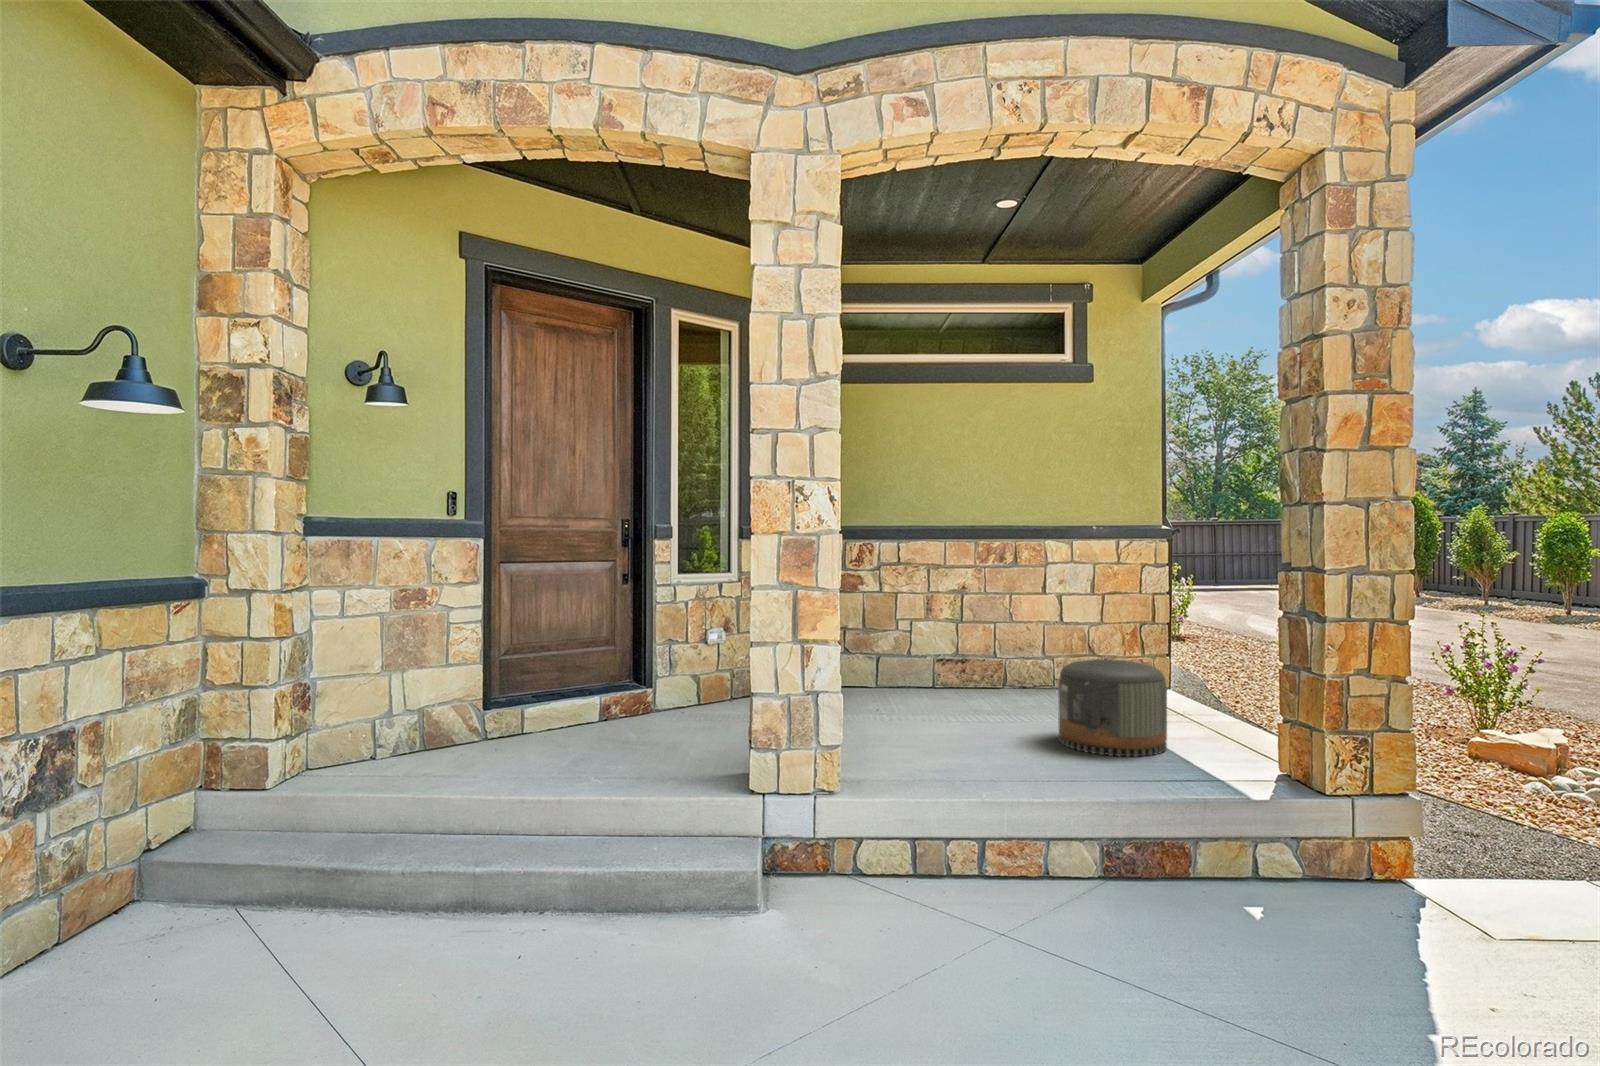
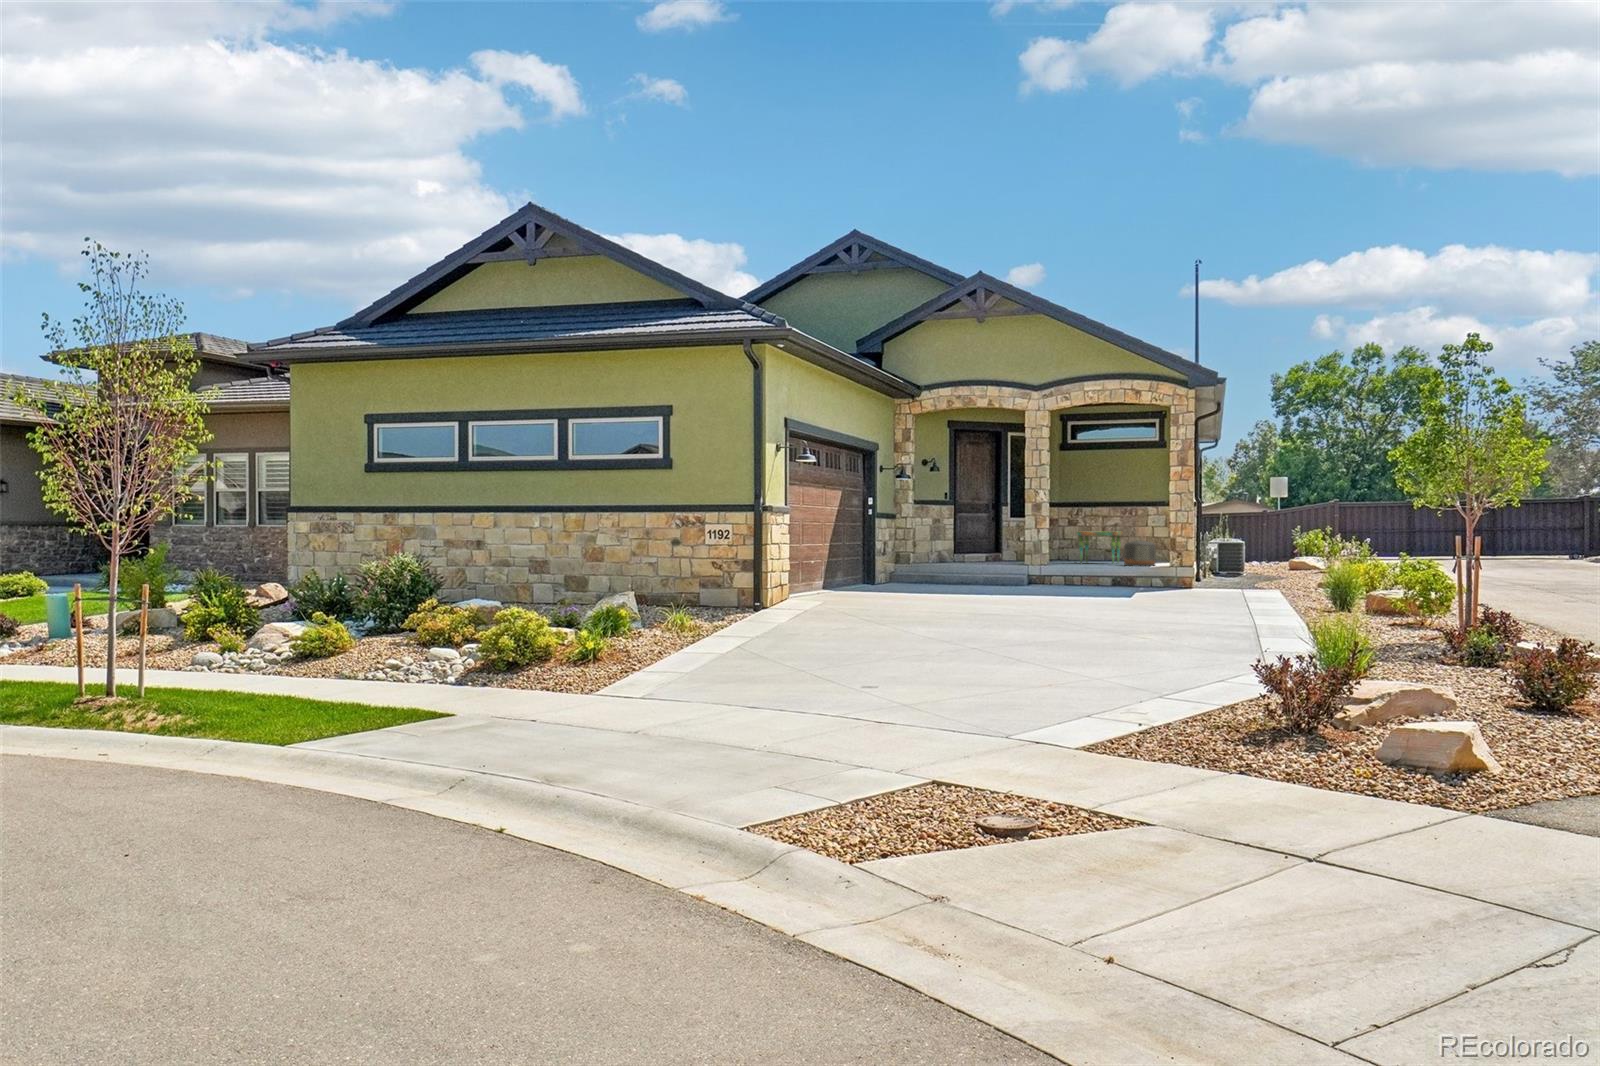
side table: none [863,606,979,706] -> present [1077,532,1122,563]

